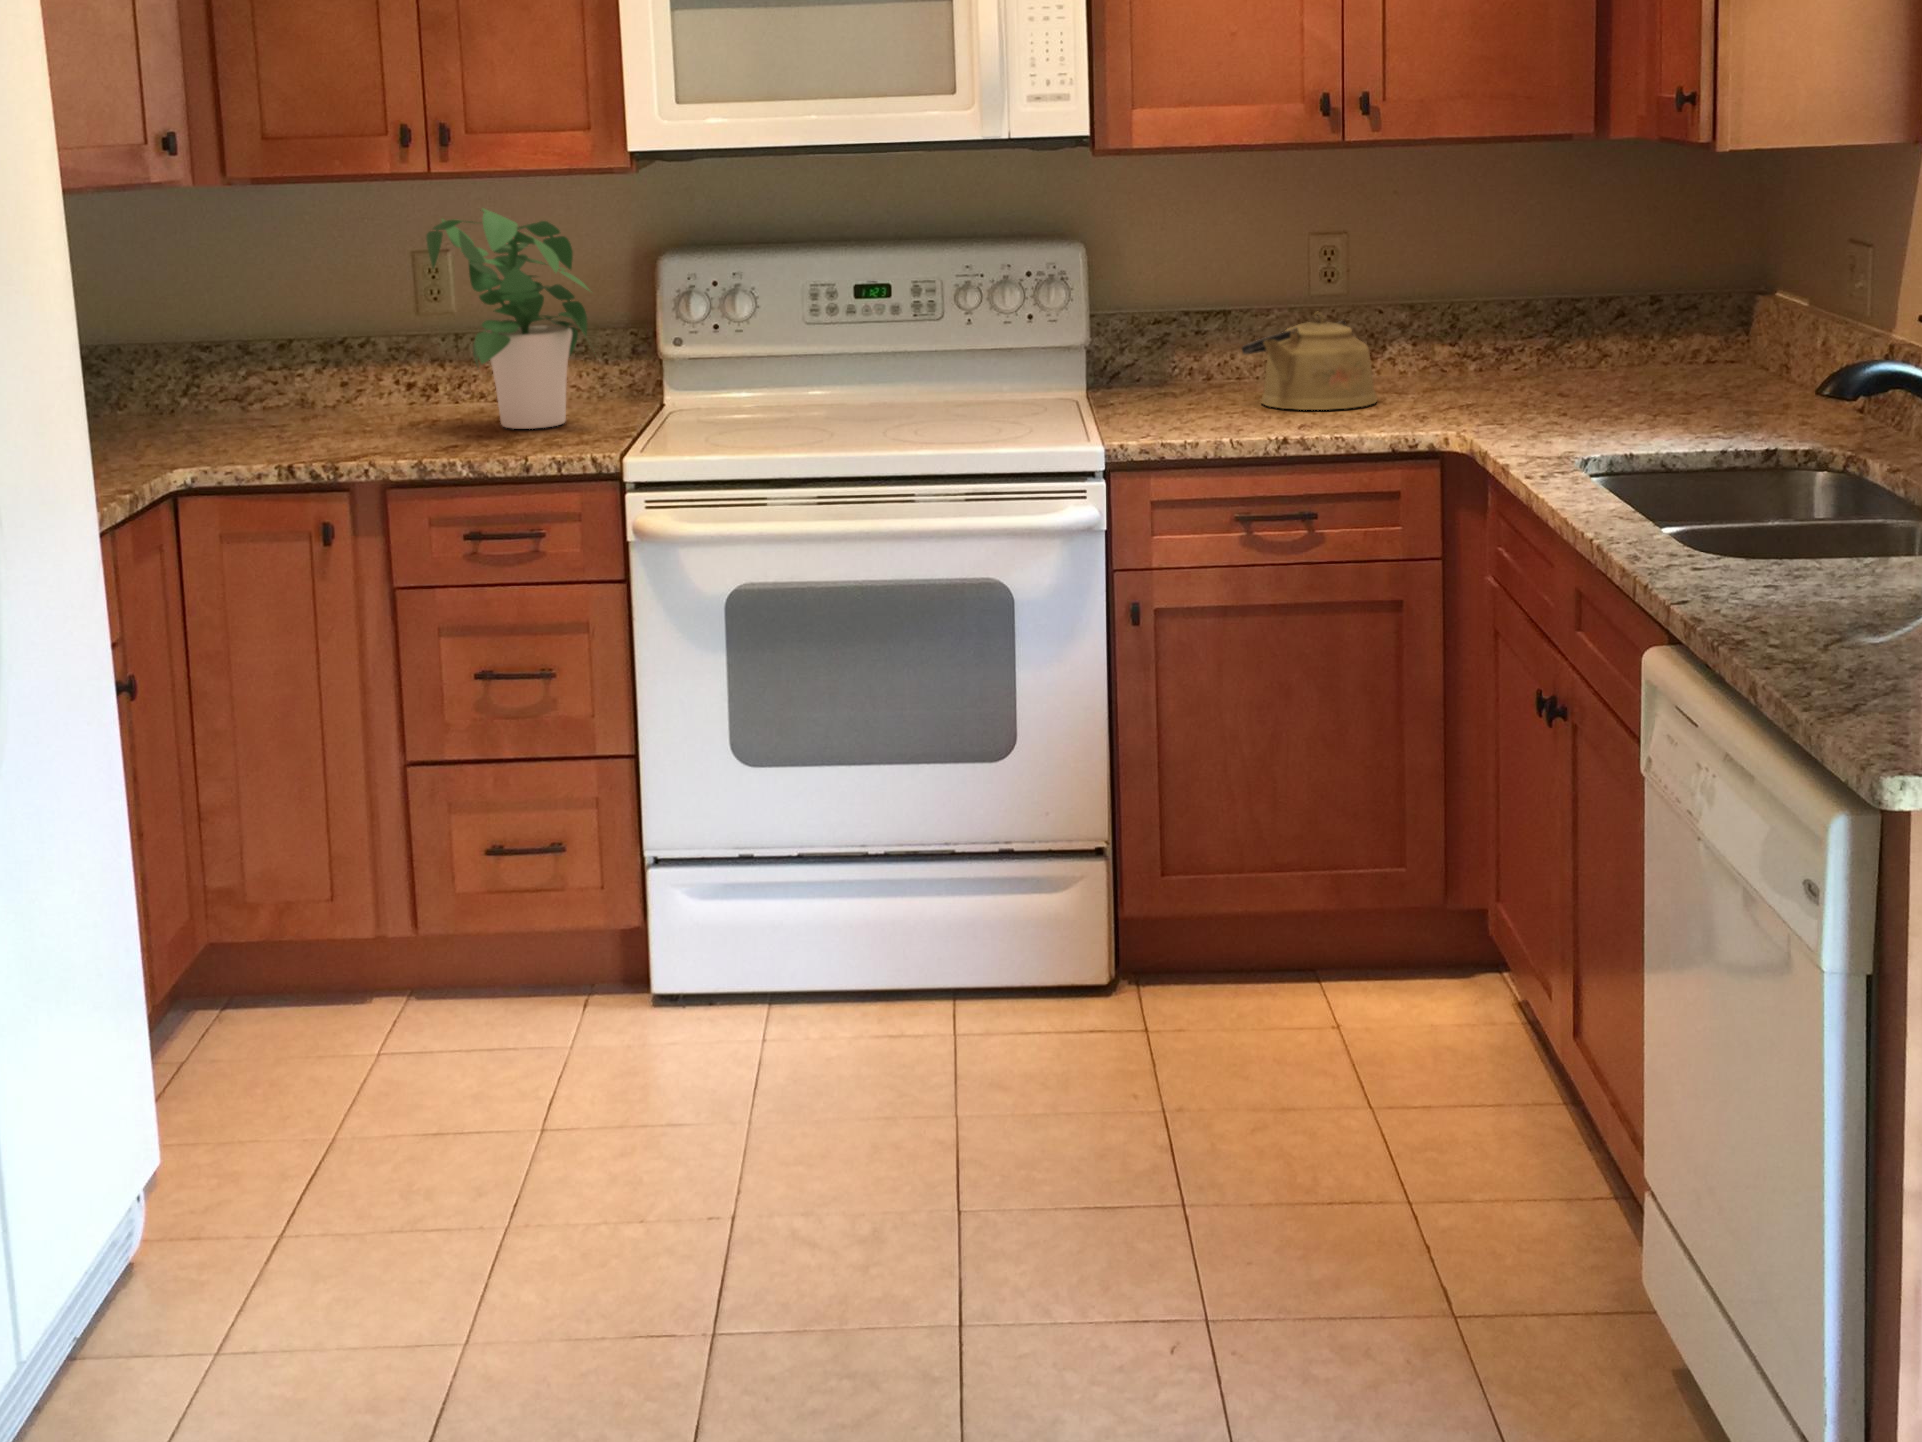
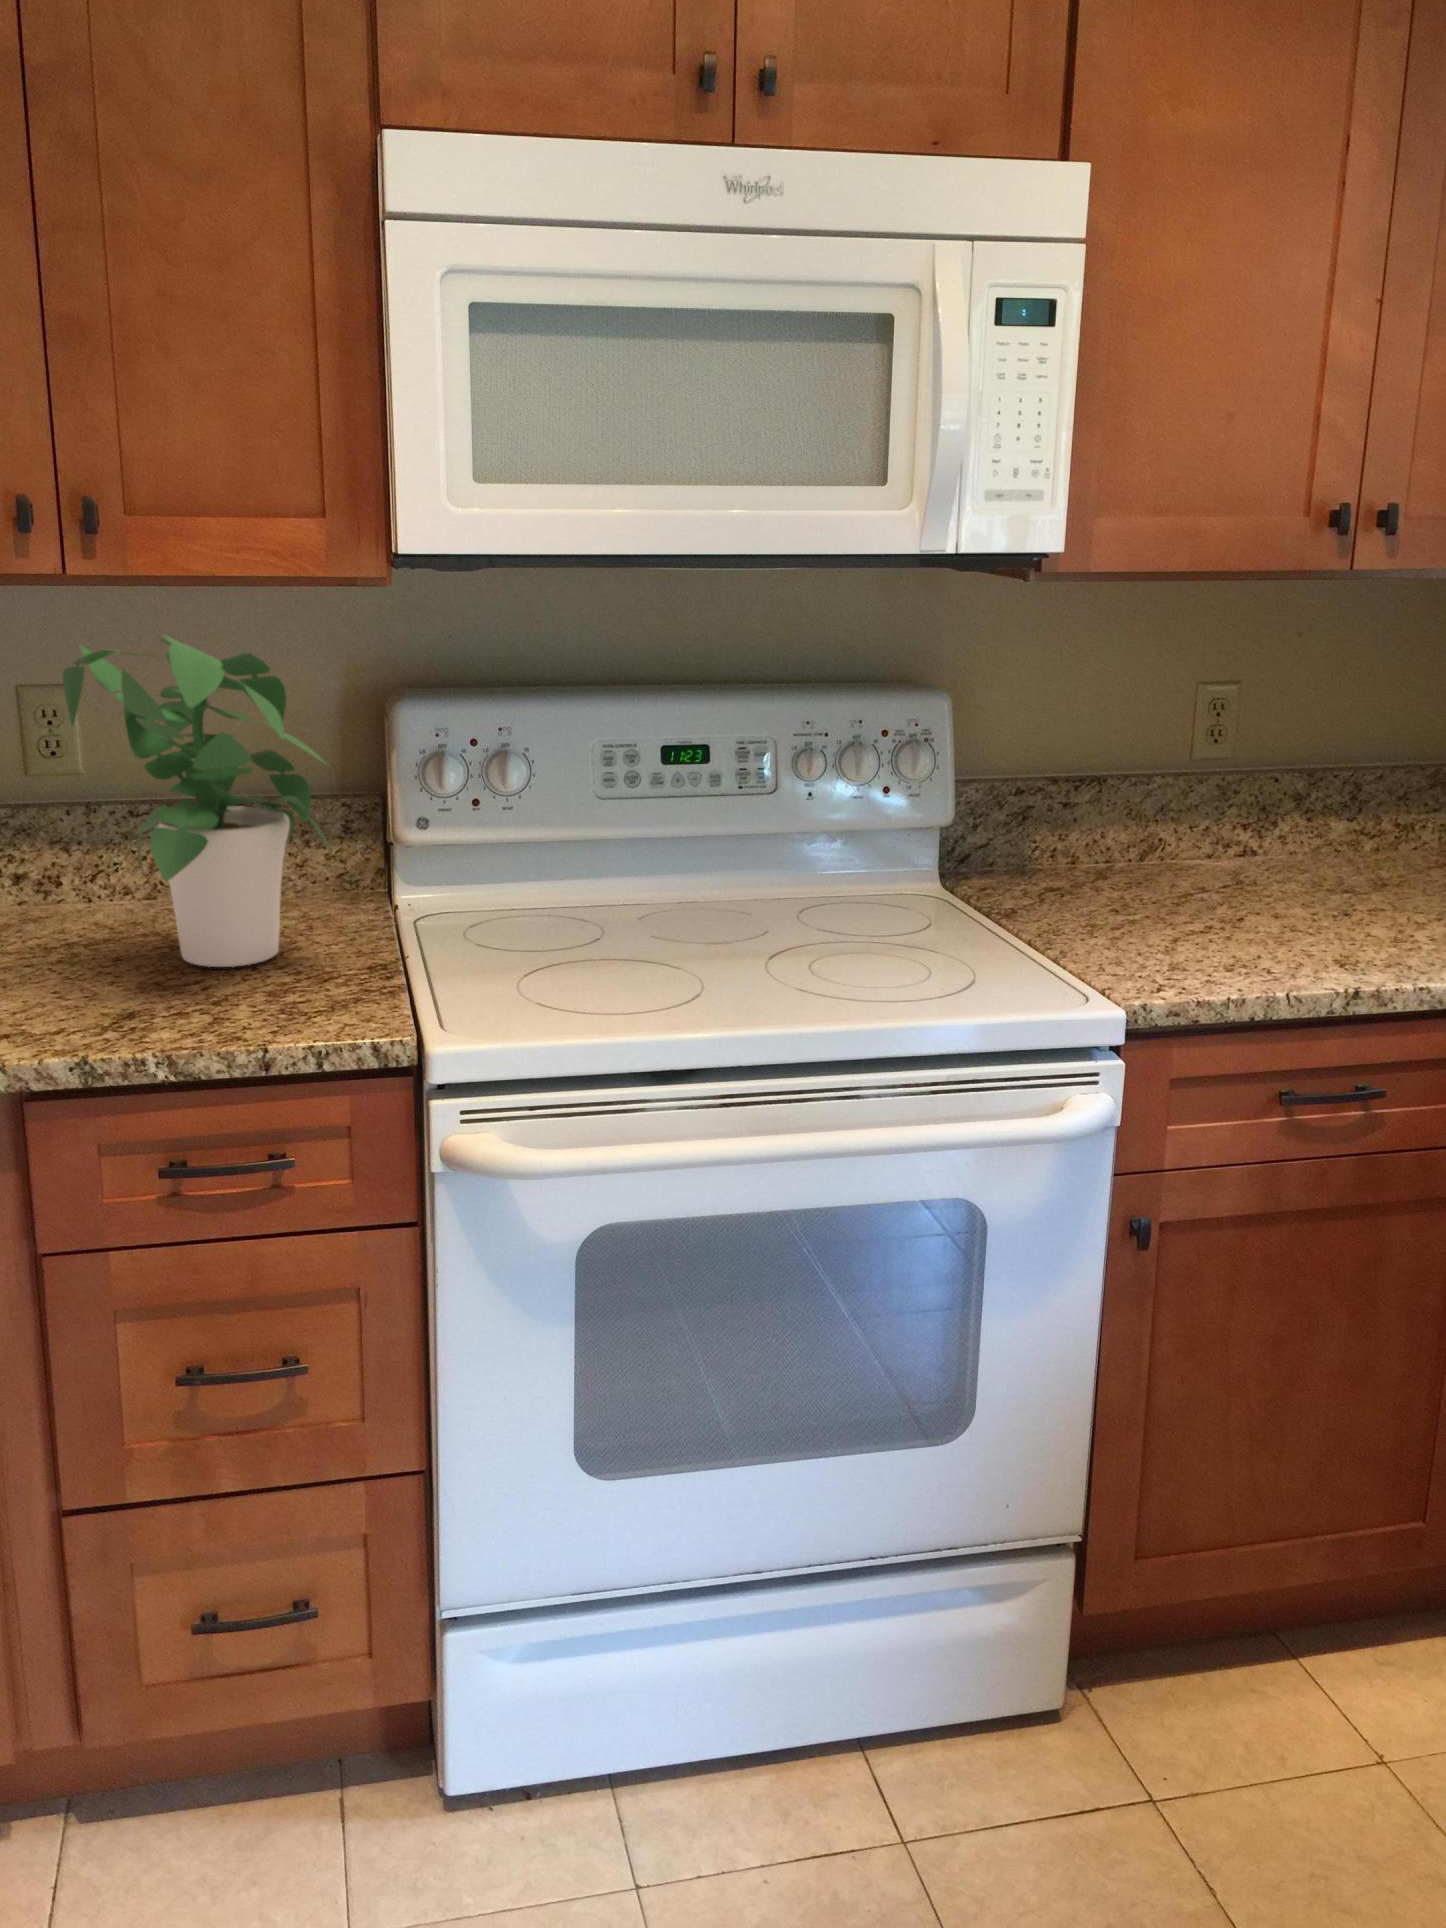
kettle: present [1242,312,1377,410] -> none [1196,796,1366,931]

